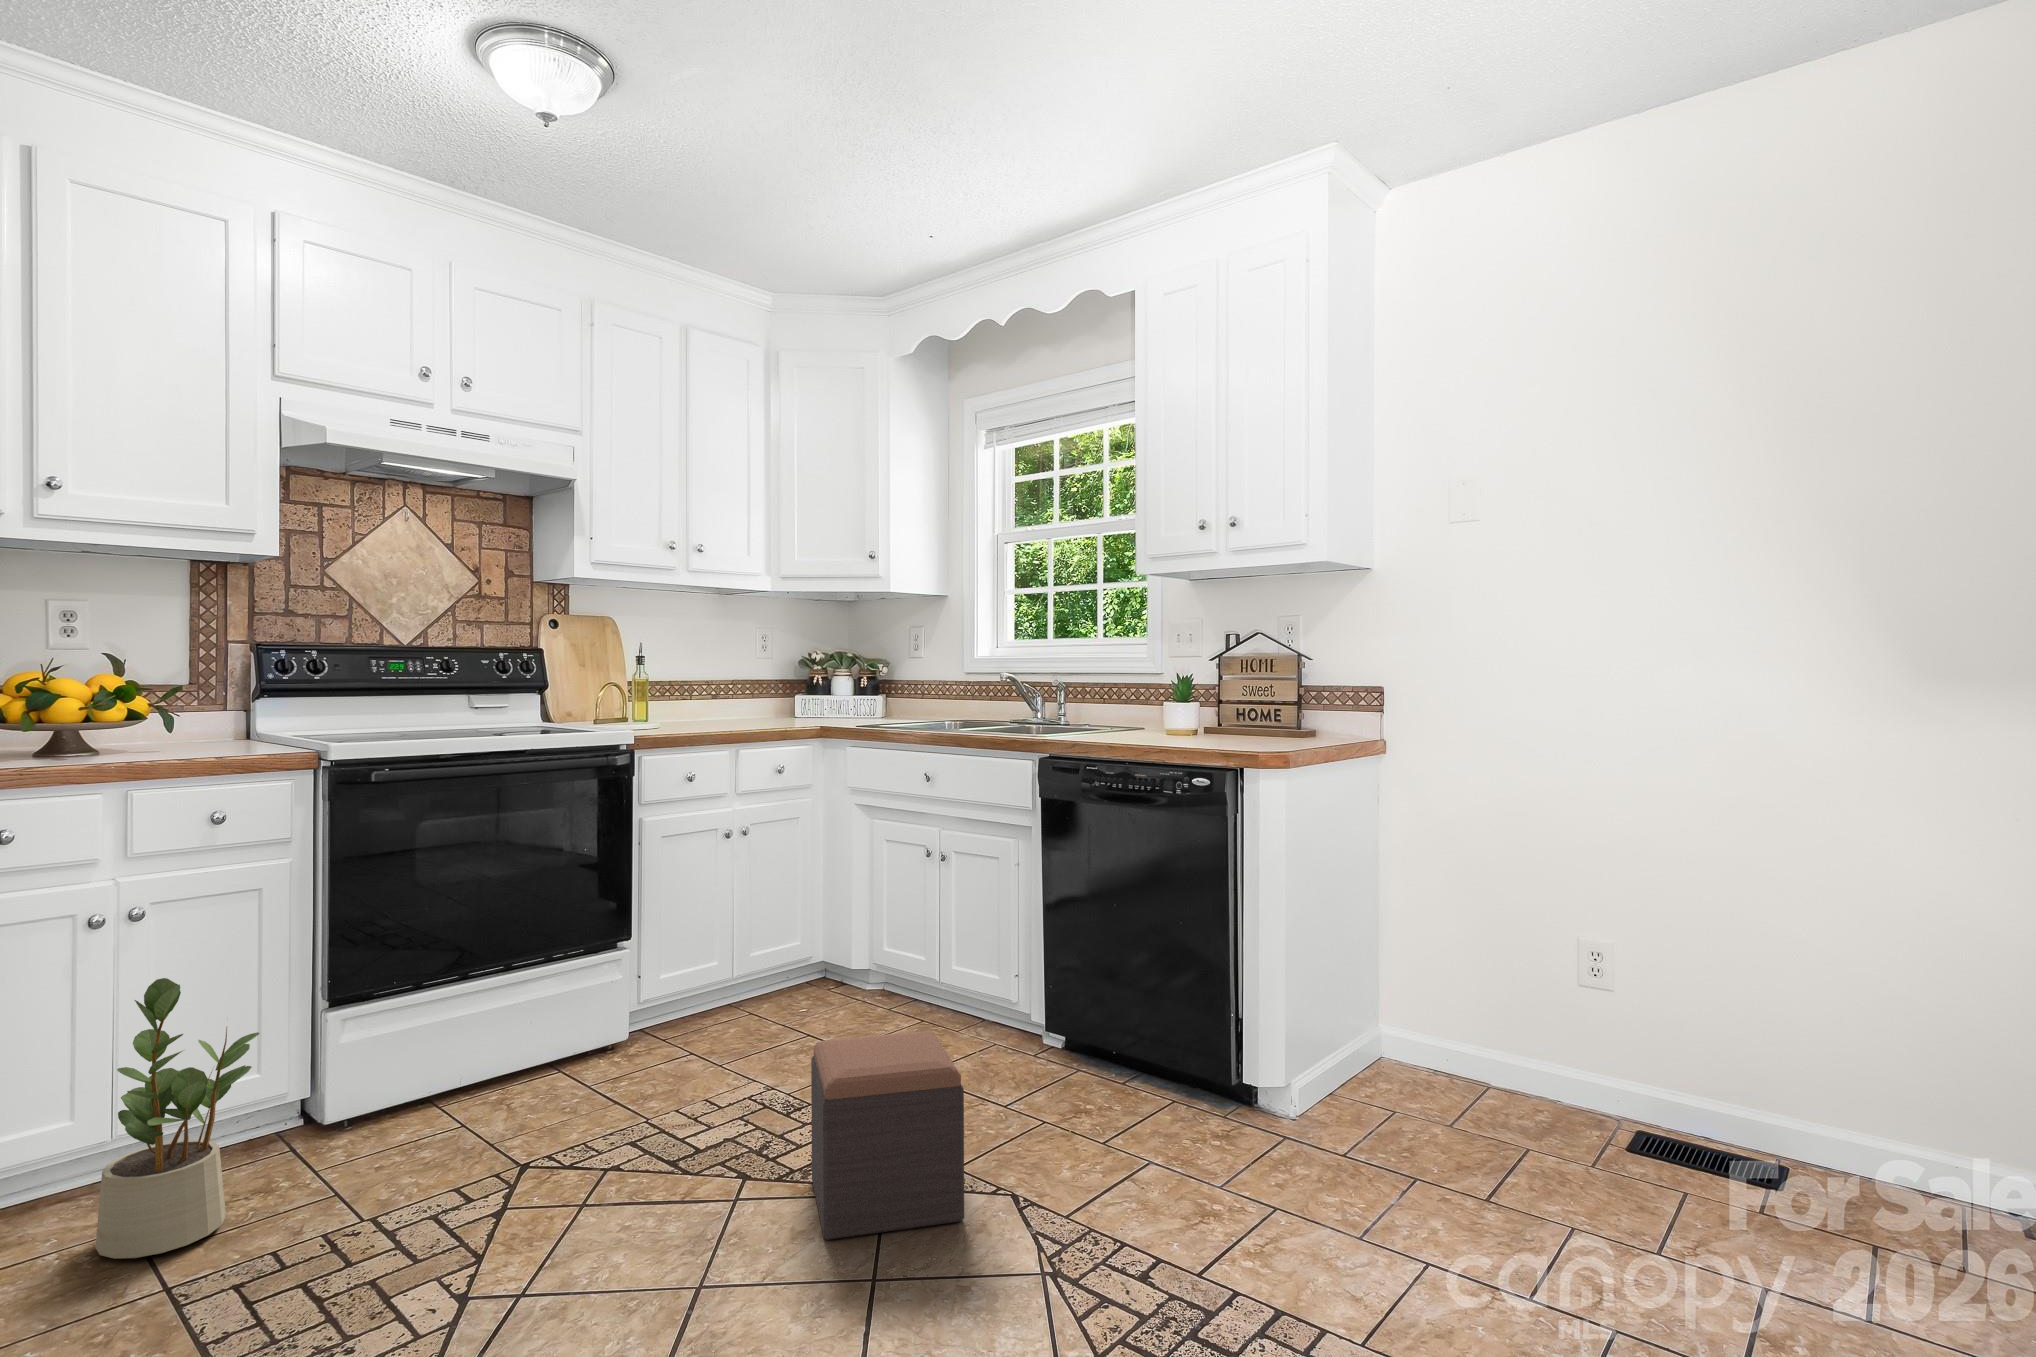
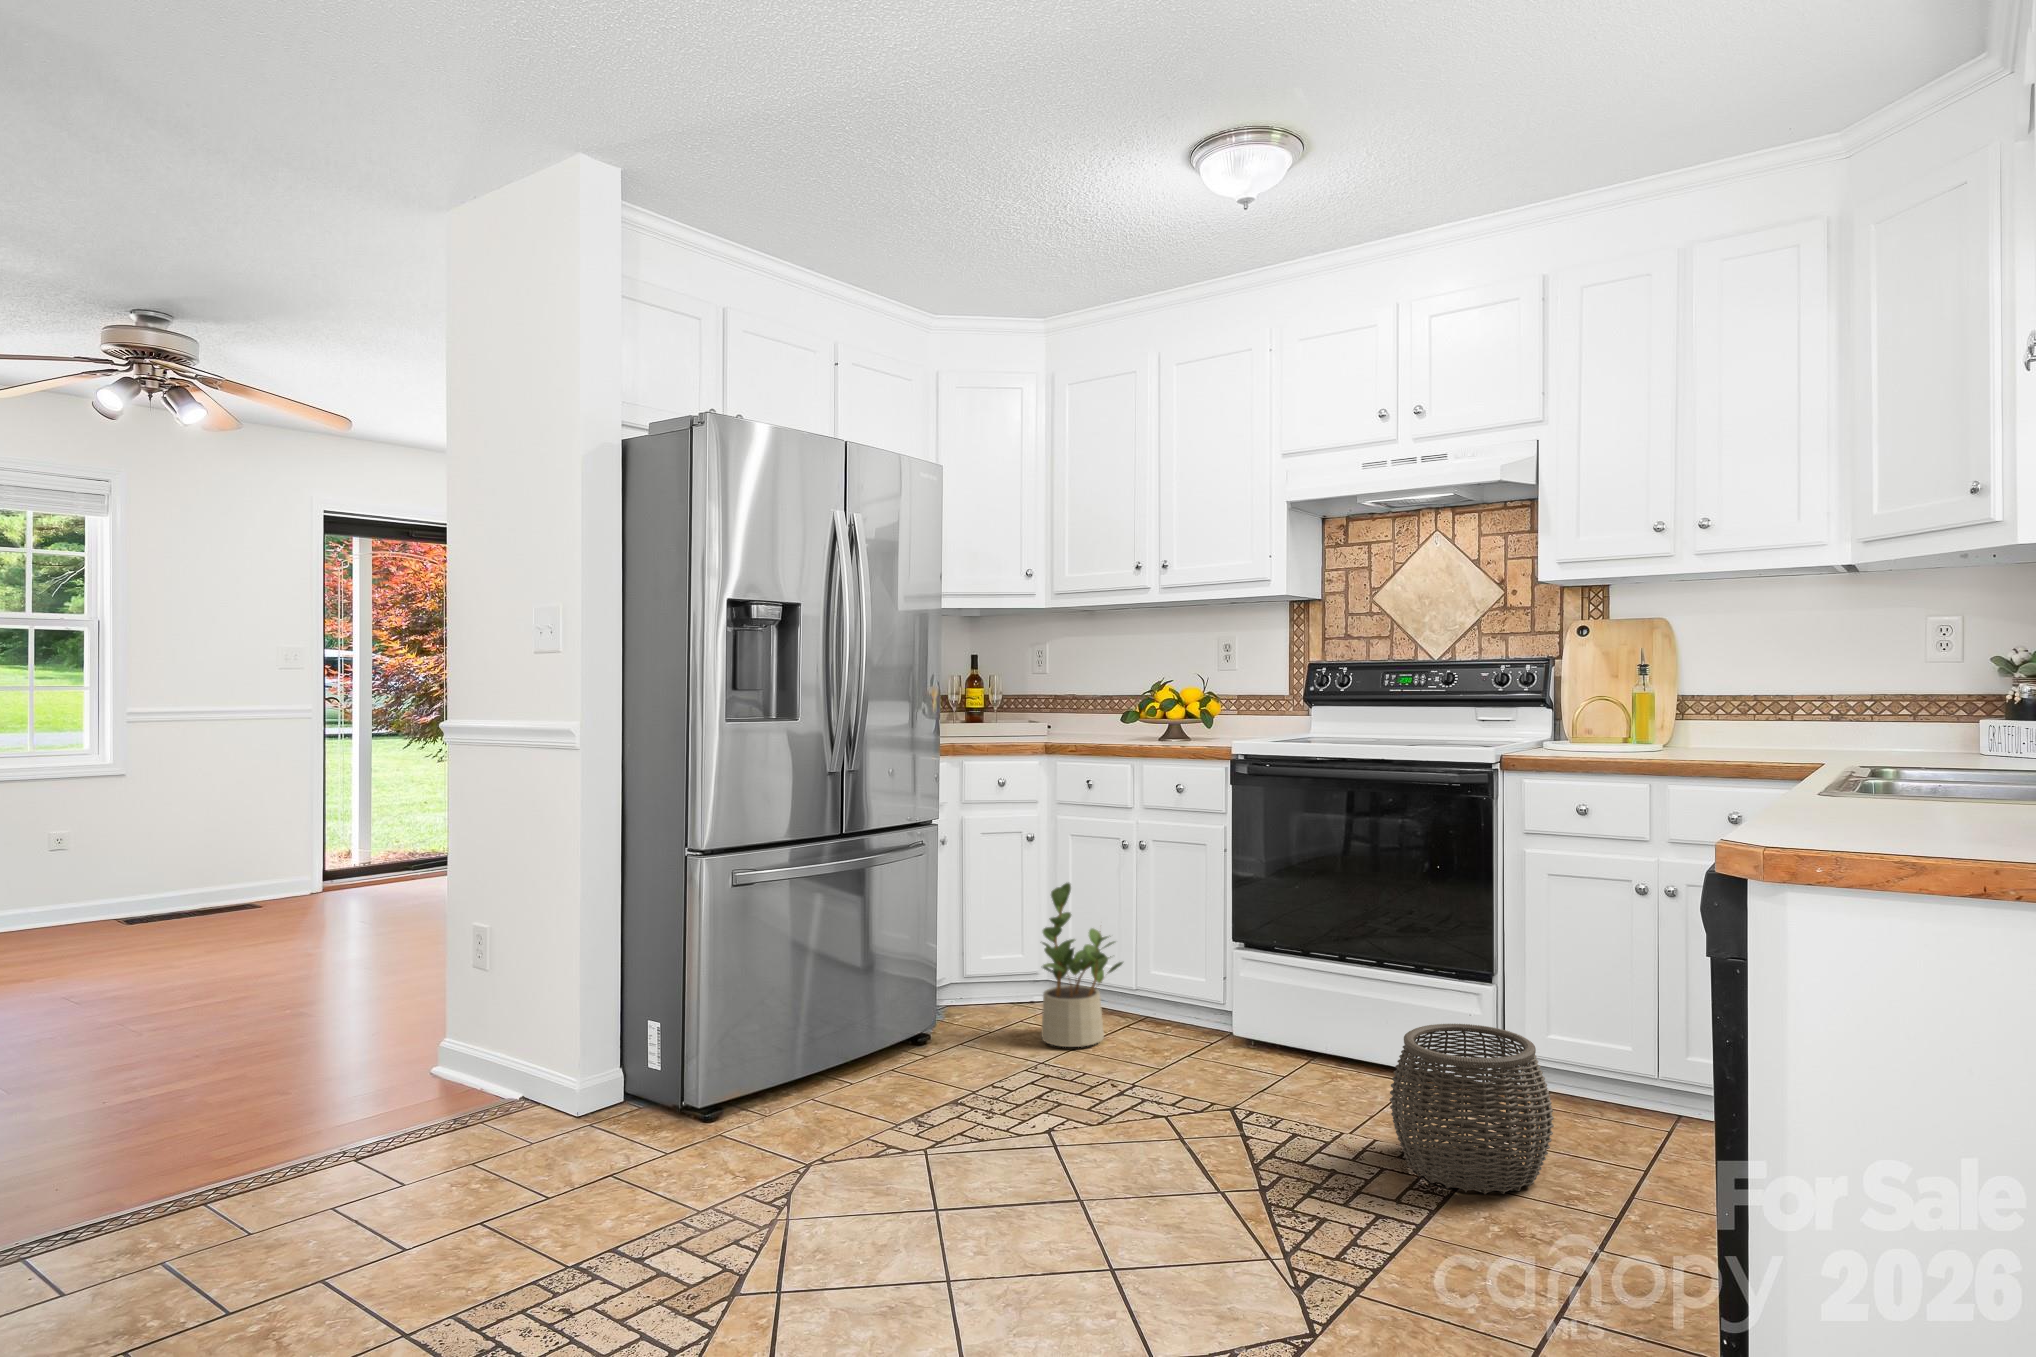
woven basket: none [728,950,860,1089] -> present [1390,1024,1554,1194]
footstool: present [811,1031,964,1240] -> none [1081,1074,1260,1288]

